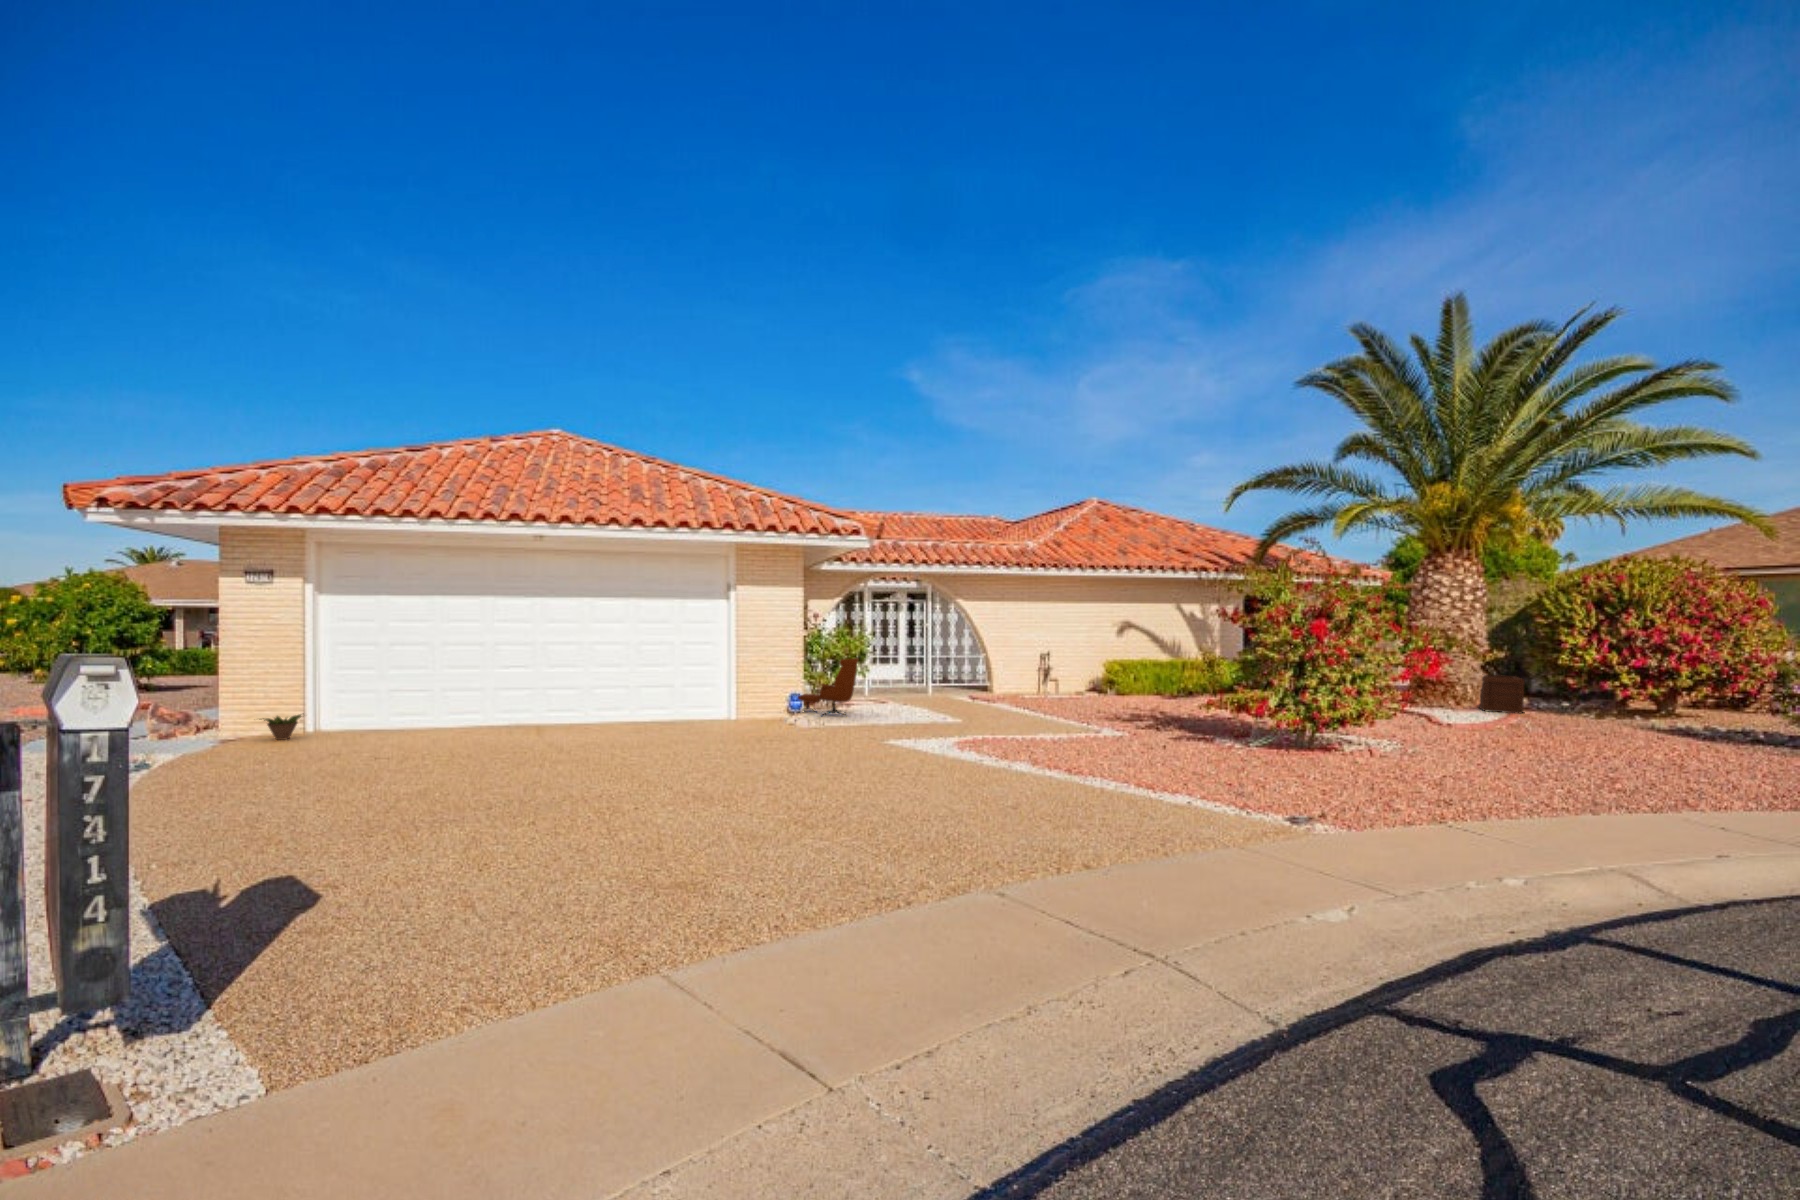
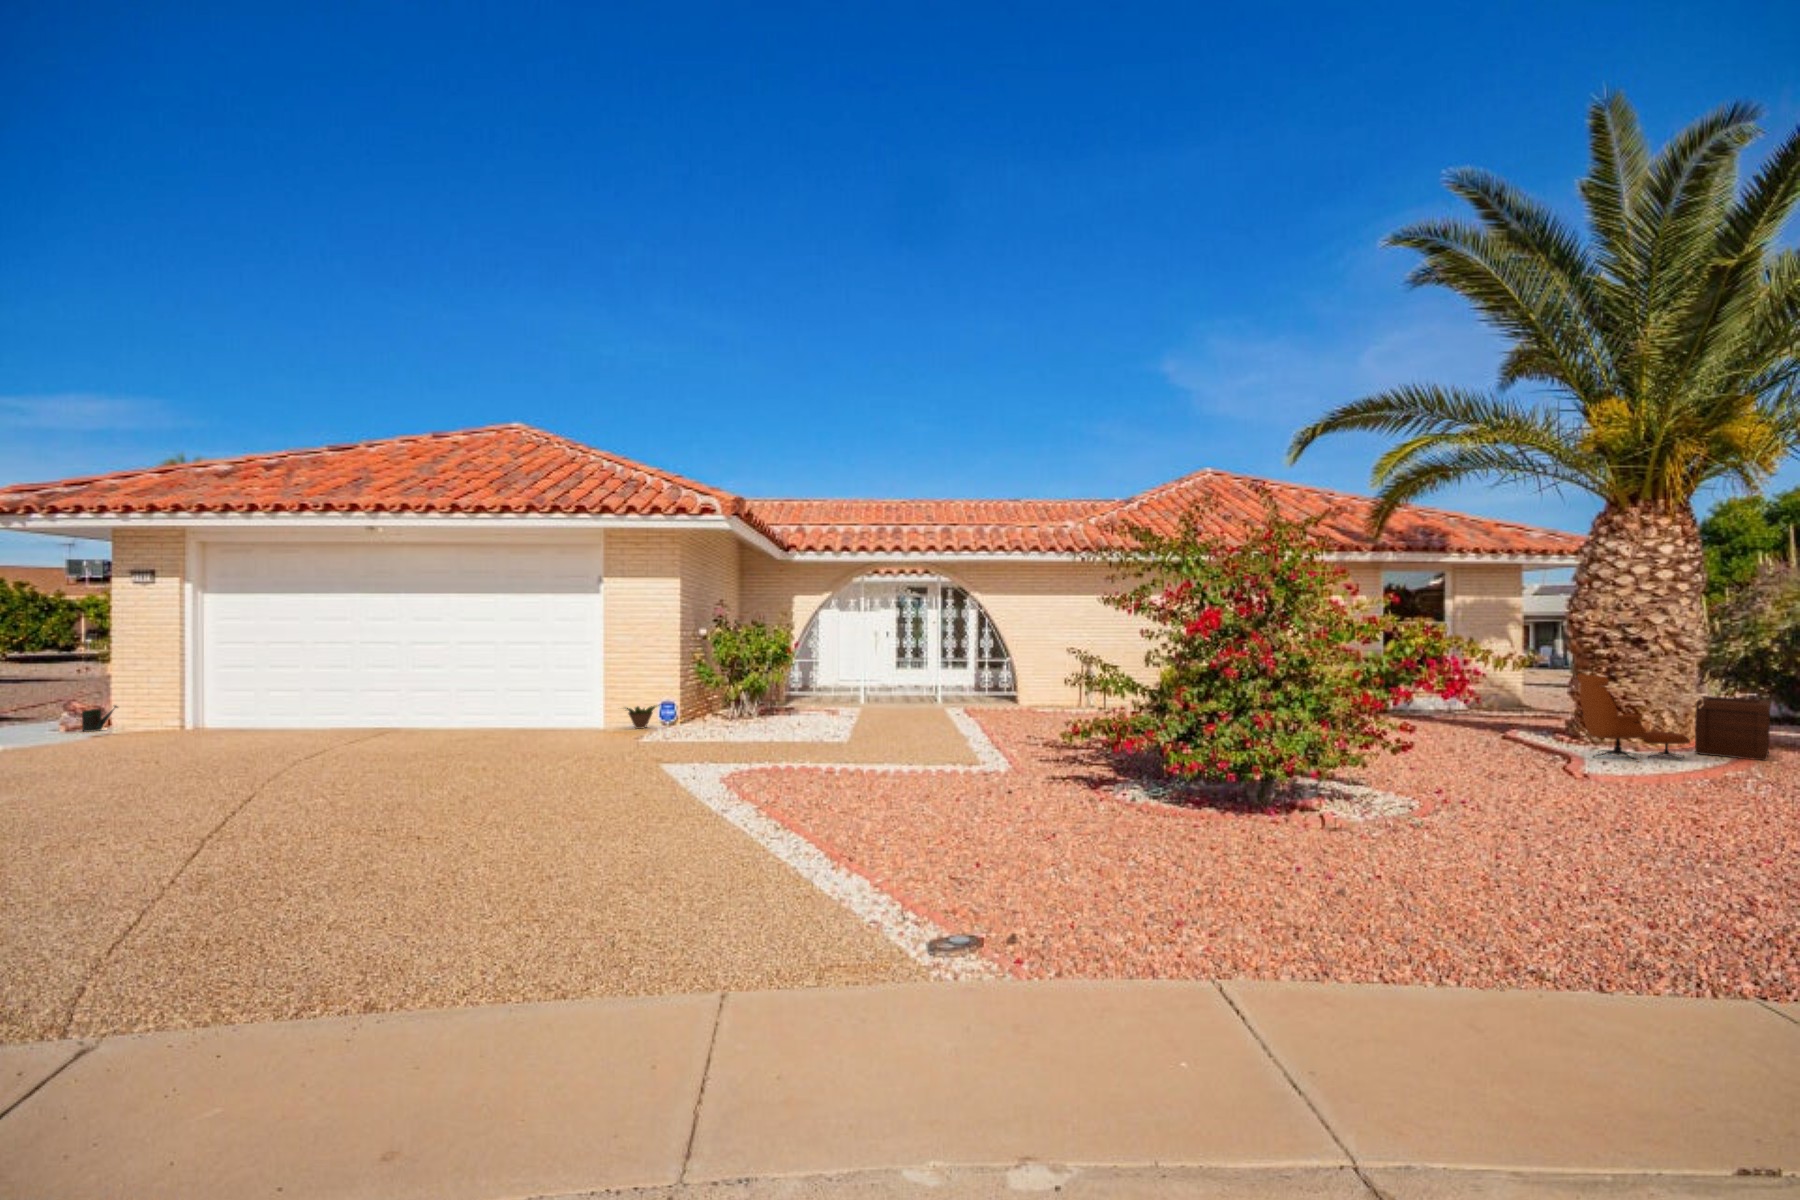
lounge chair: present [798,657,858,715] -> present [1578,673,1690,761]
watering can: none [190,713,230,743] -> present [81,706,118,732]
decorative plant: present [263,714,301,740] -> present [625,705,659,729]

